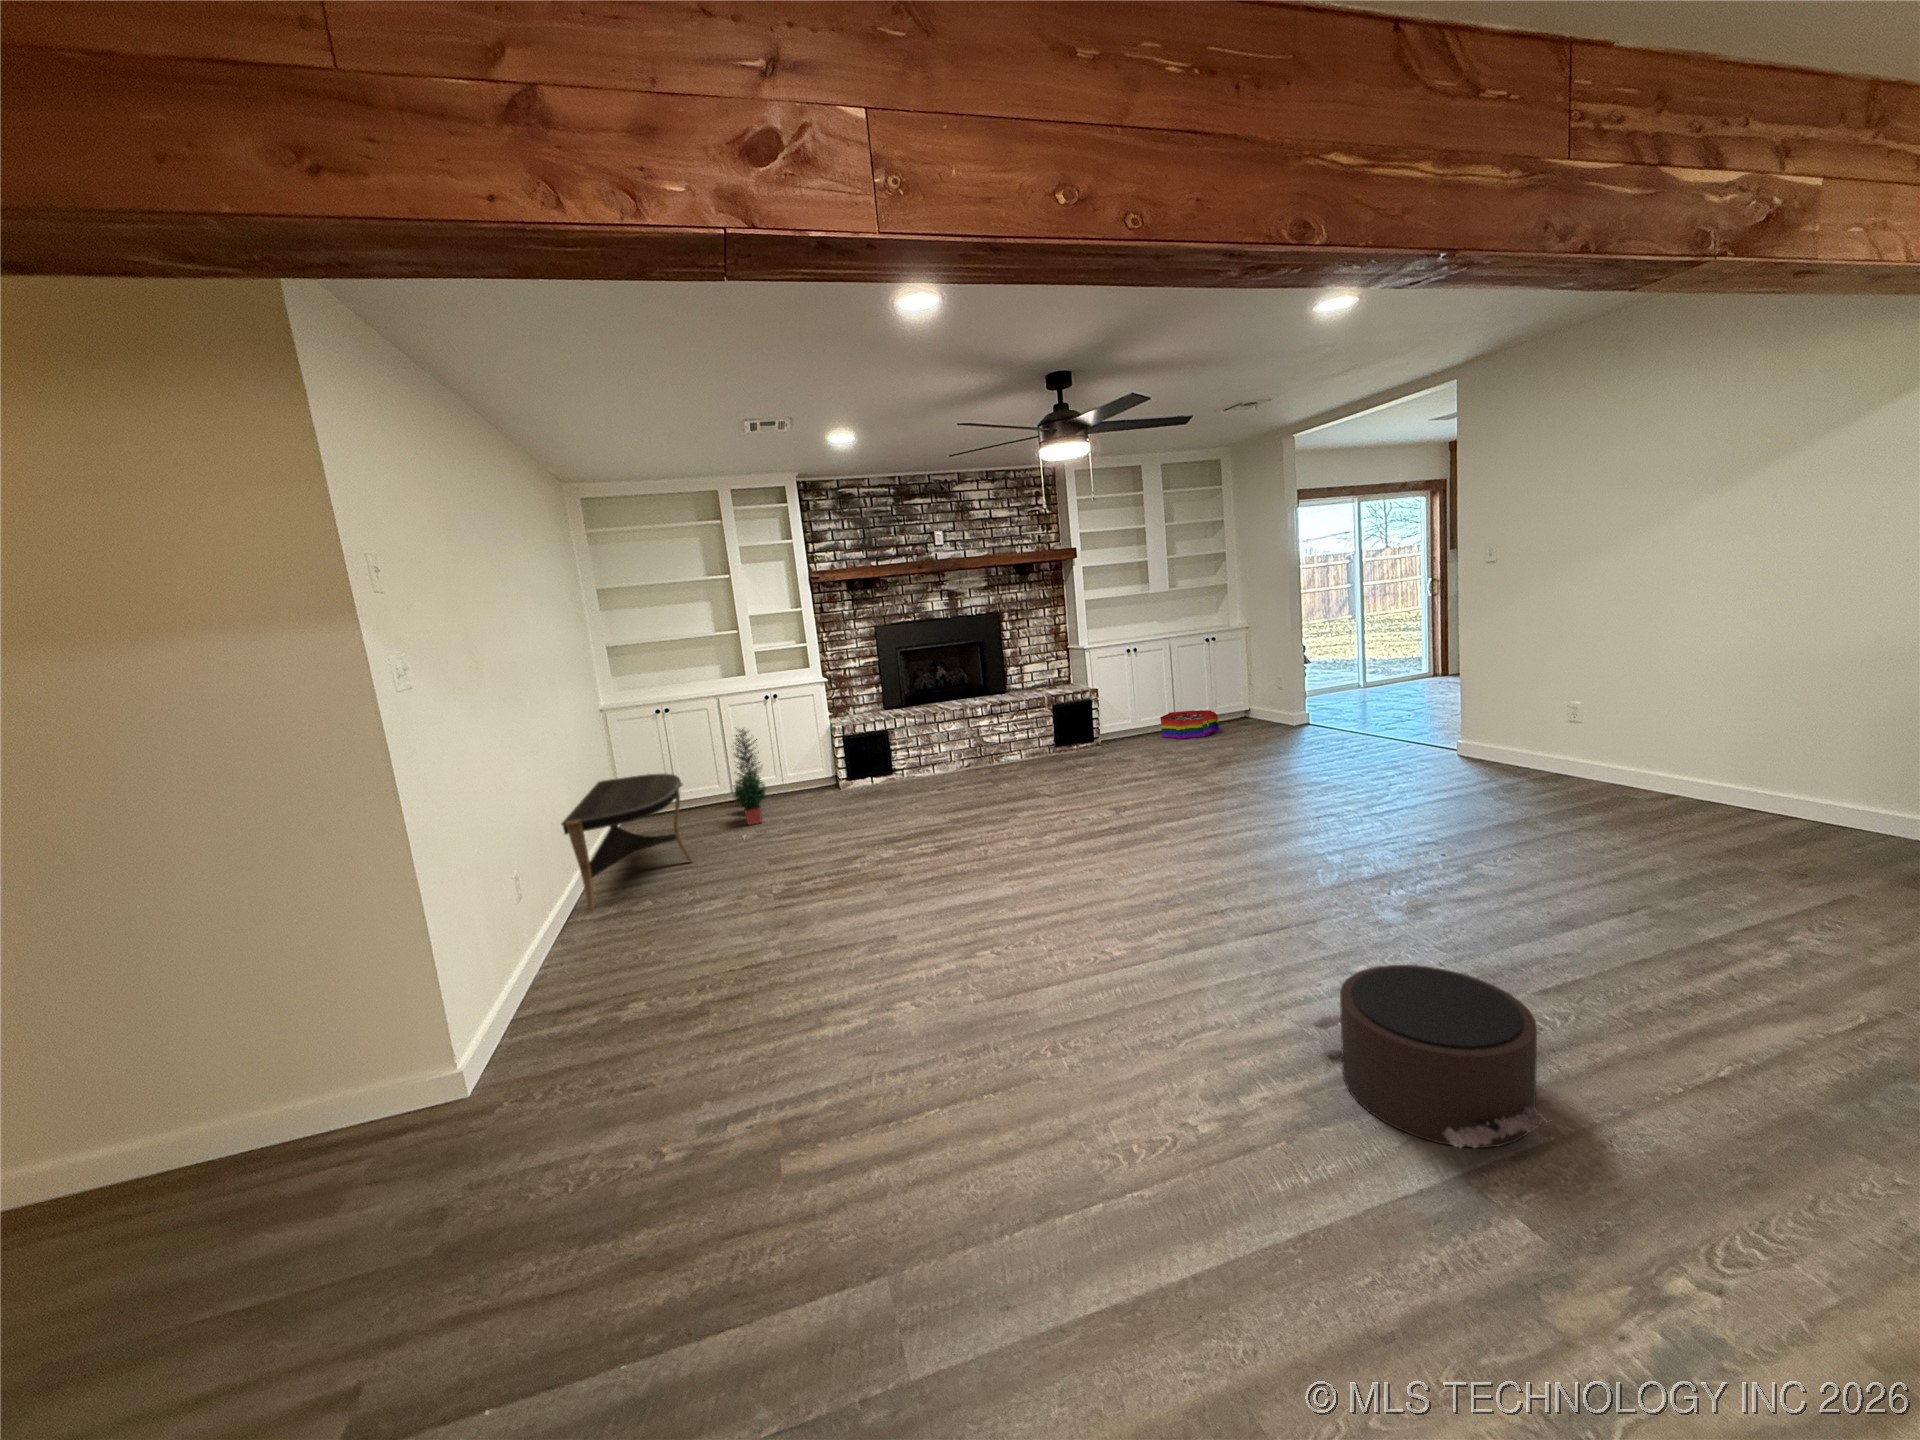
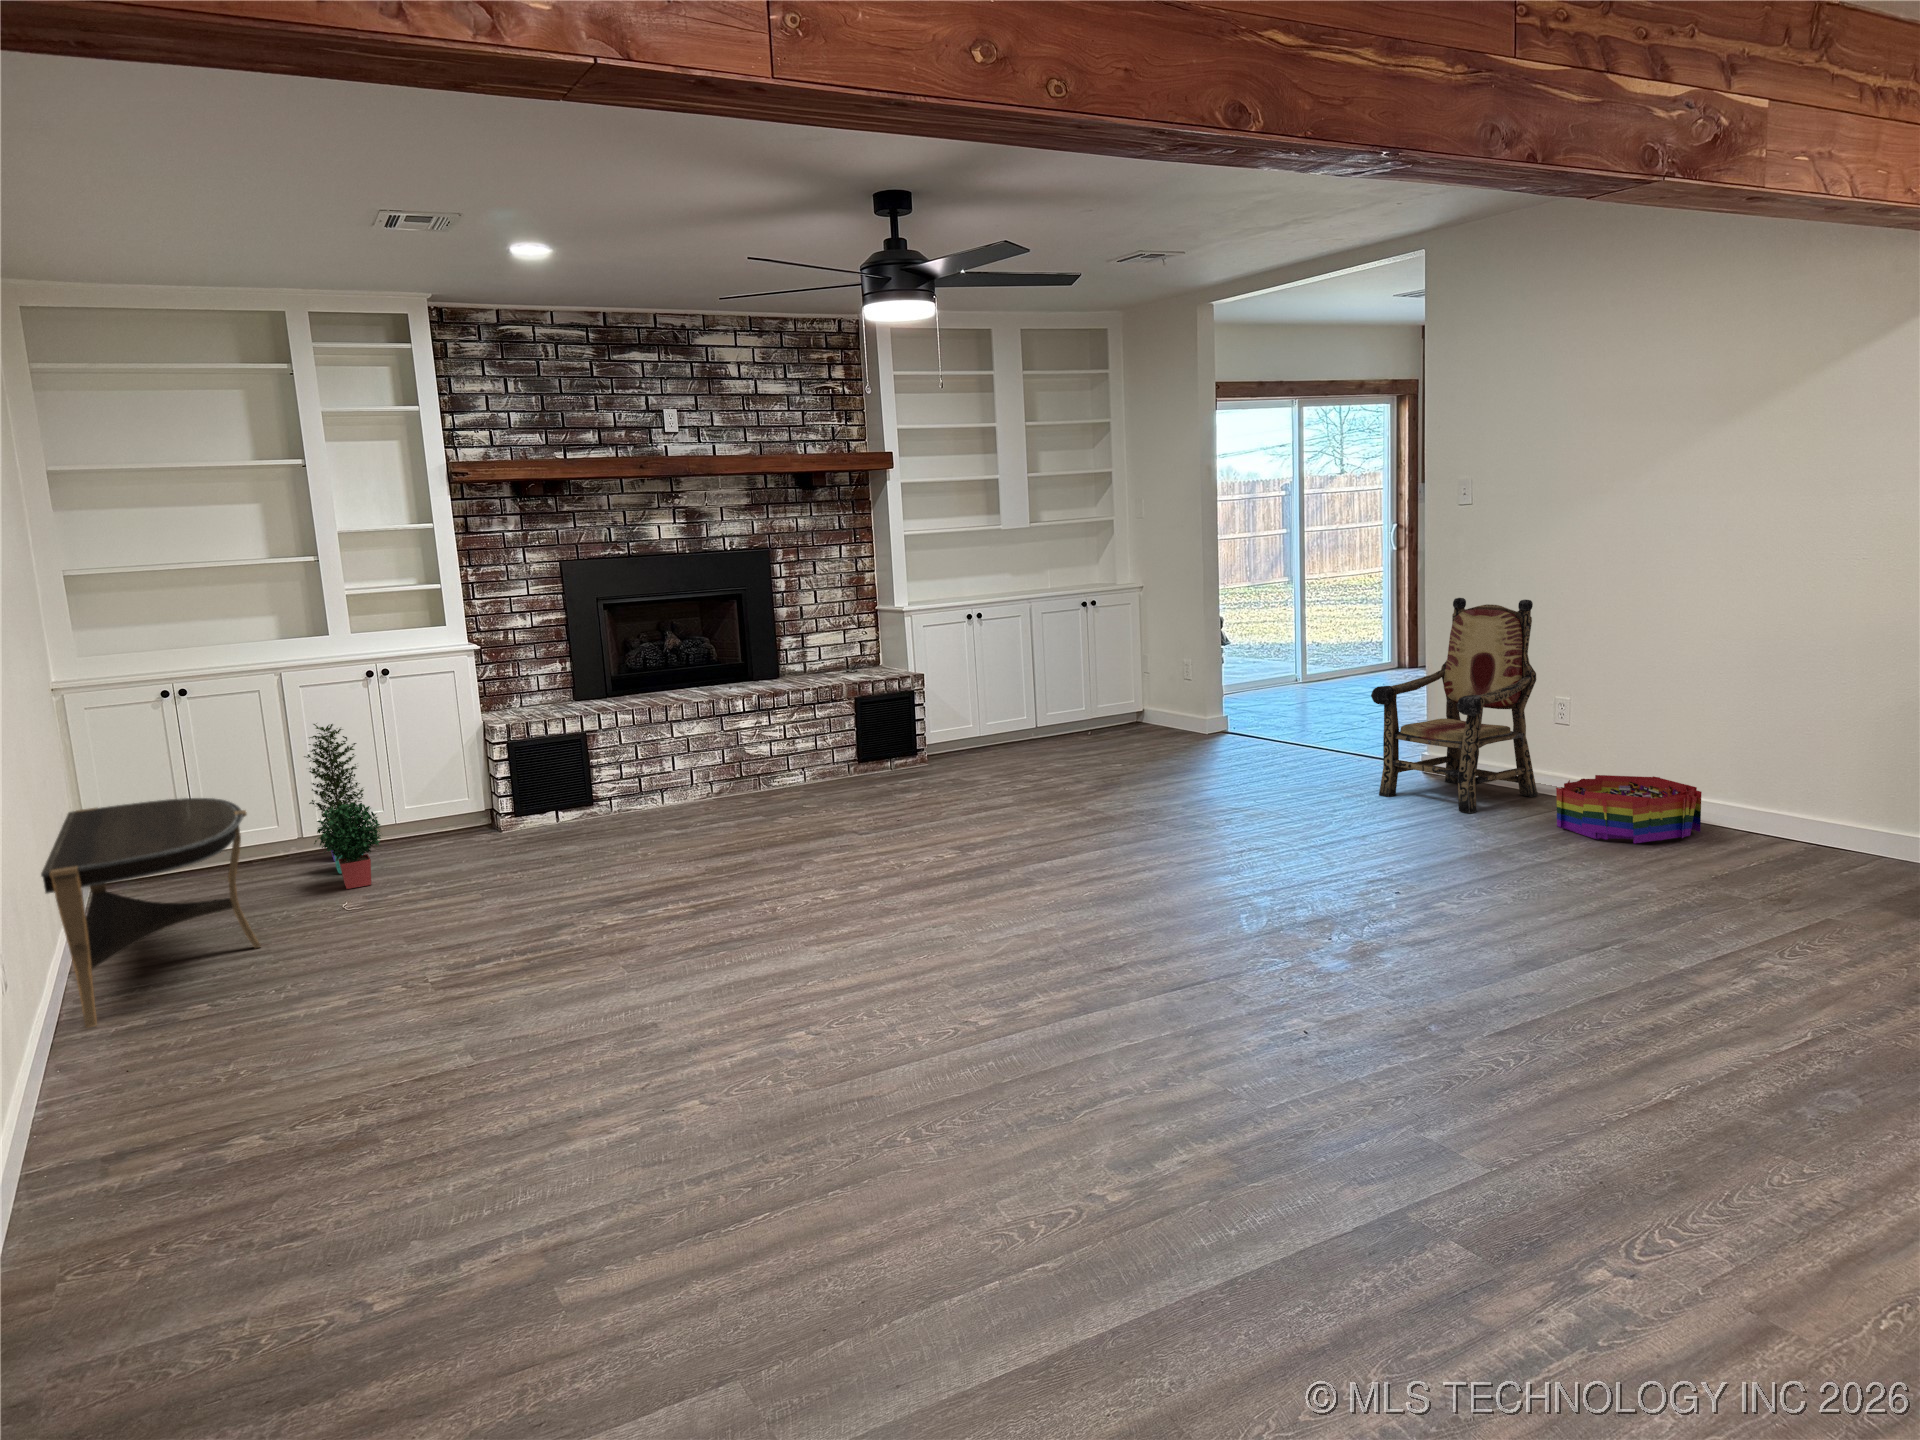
armchair: none [1418,628,1560,789] -> present [1371,598,1538,813]
storage bin: present [1160,710,1219,739] -> present [1556,775,1702,843]
pouf: present [1313,965,1553,1148] -> none [1238,995,1490,1183]

